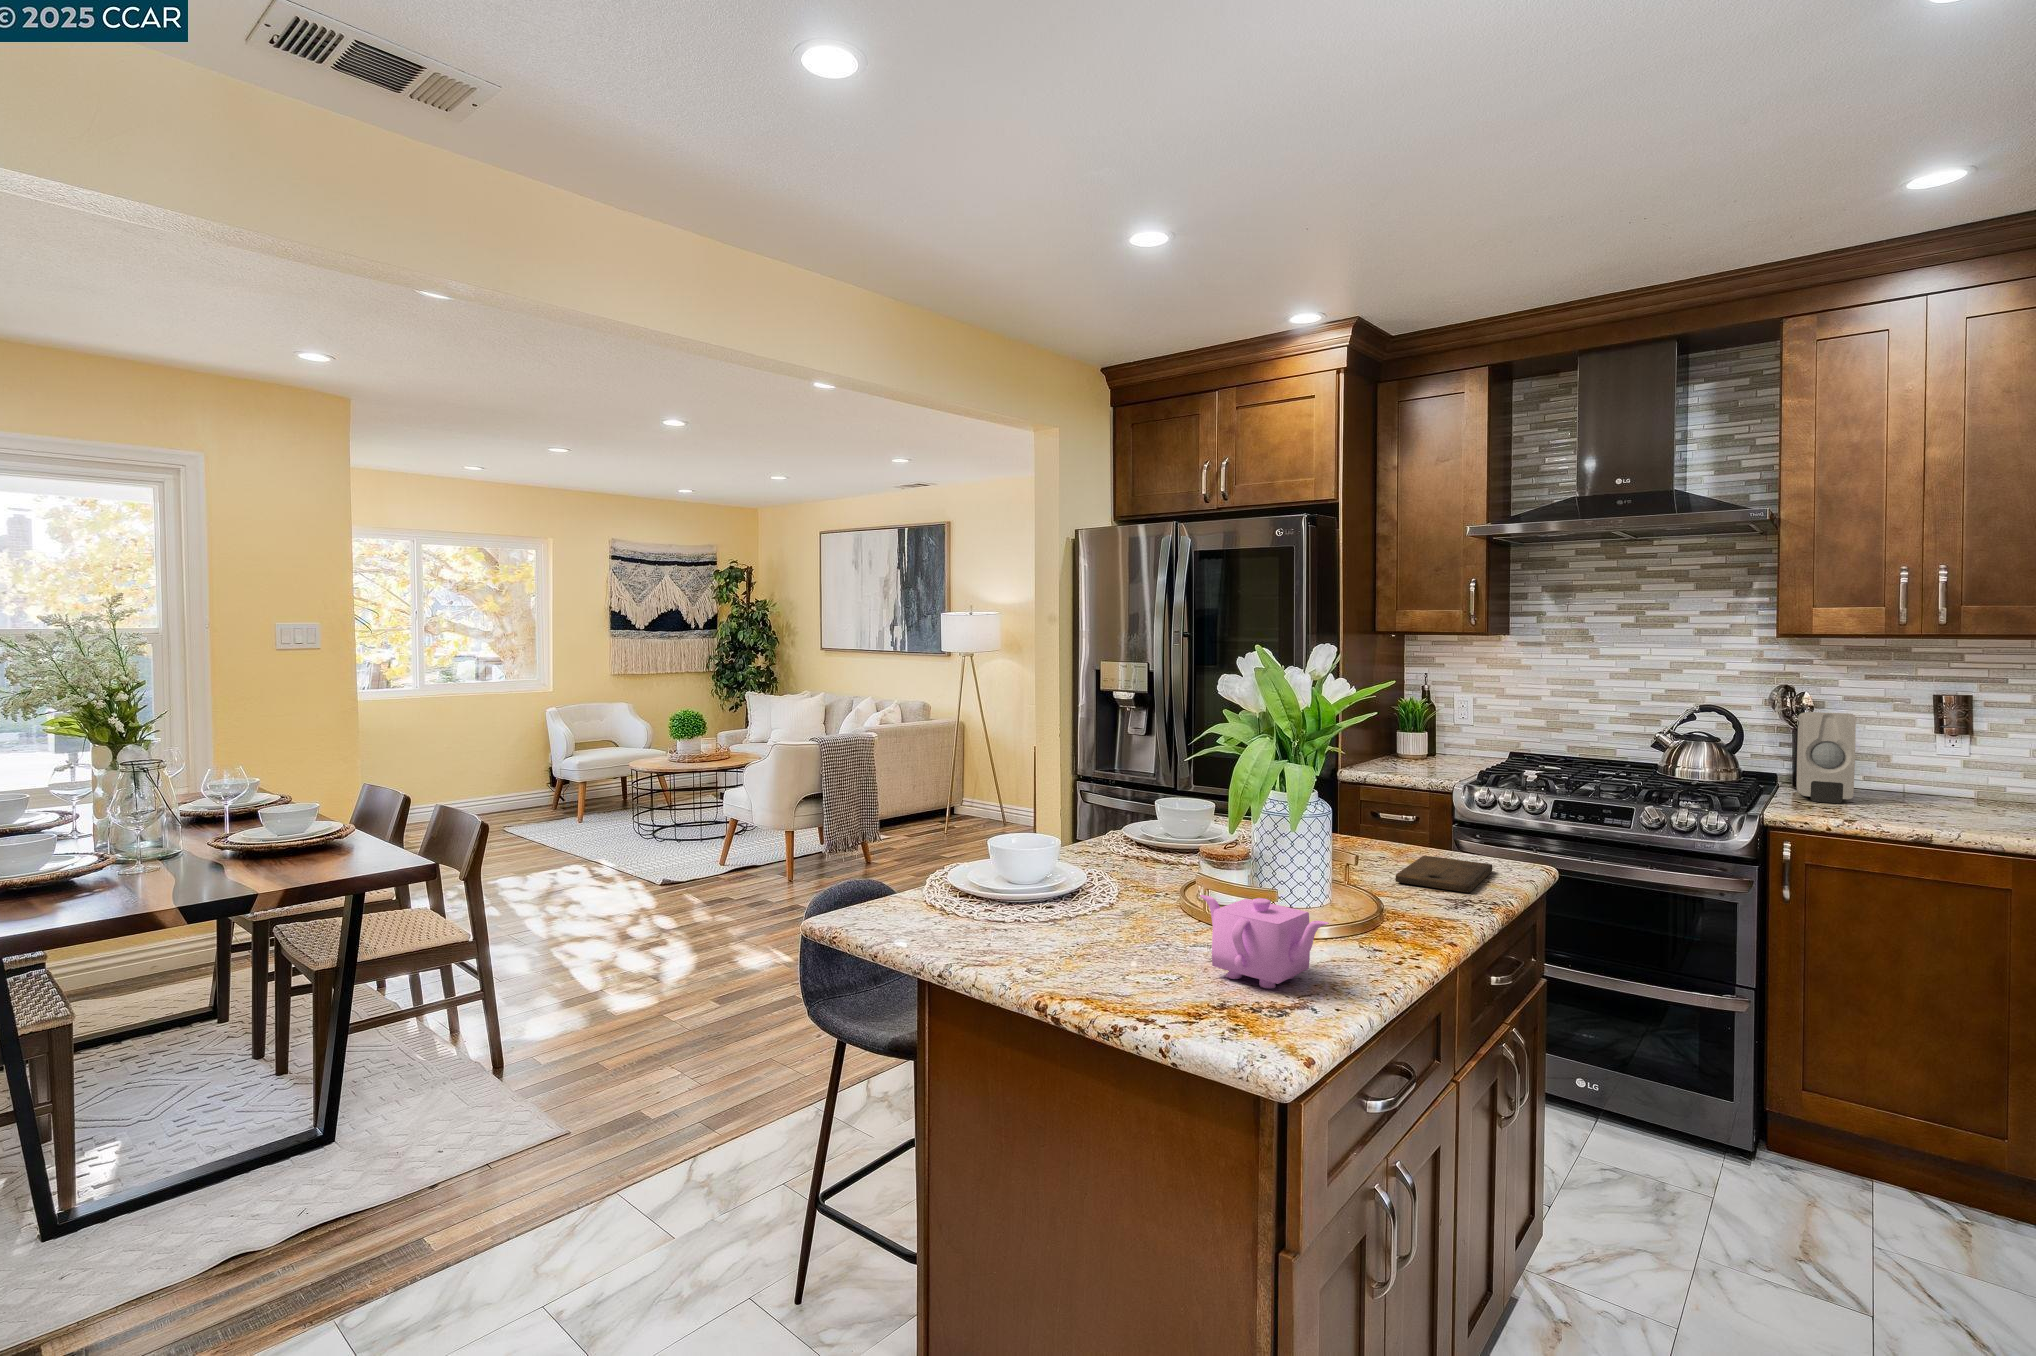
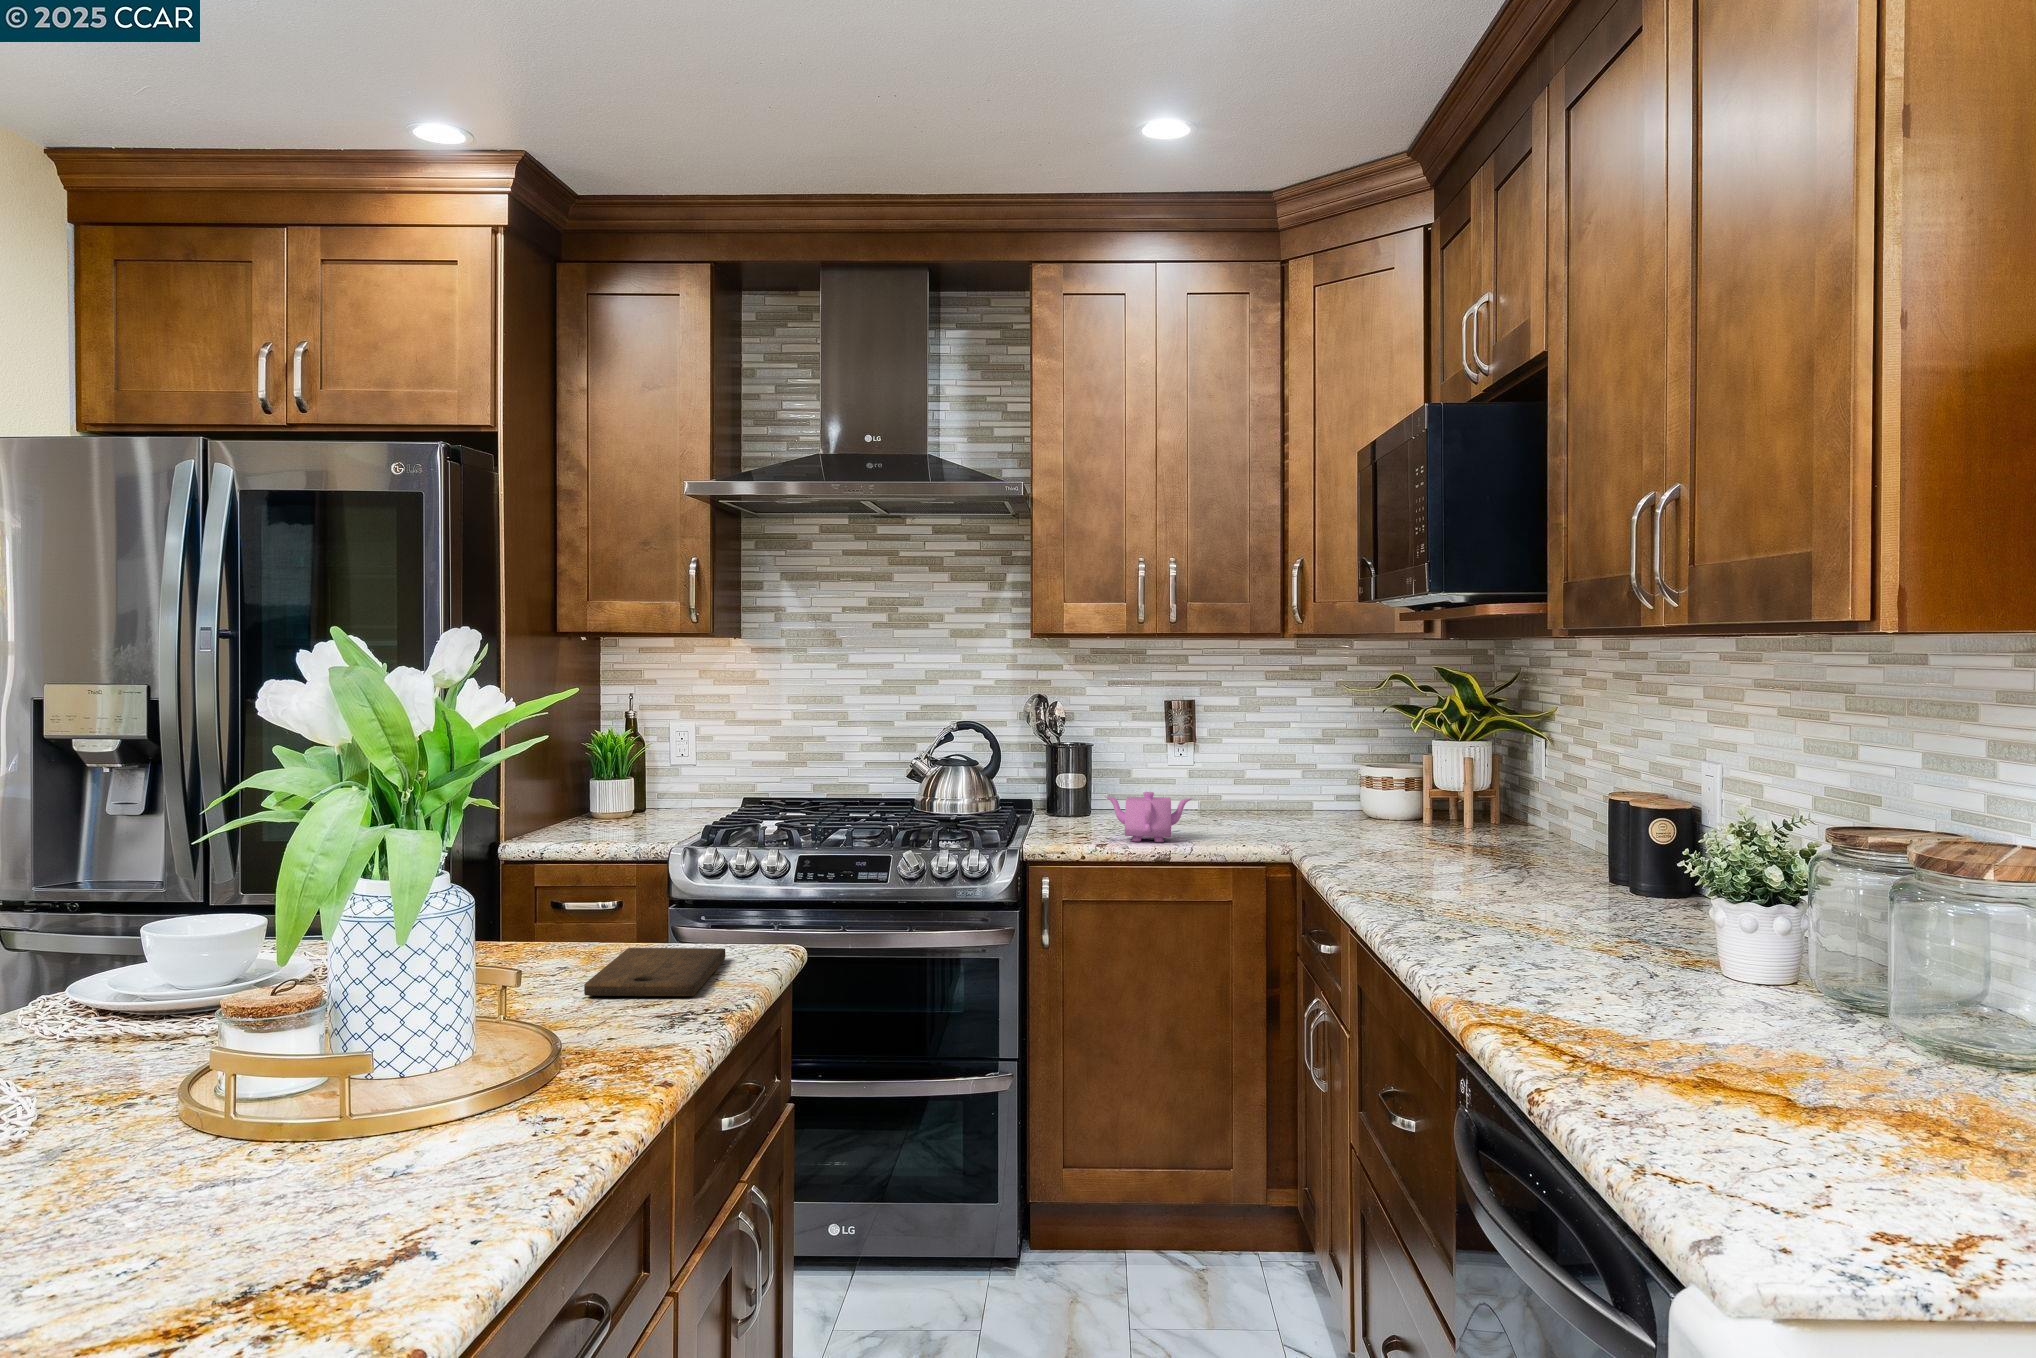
soap dispenser: present [1796,712,1856,803] -> none [1050,724,1103,827]
teapot: present [1200,895,1329,988] -> present [1105,792,1192,842]

